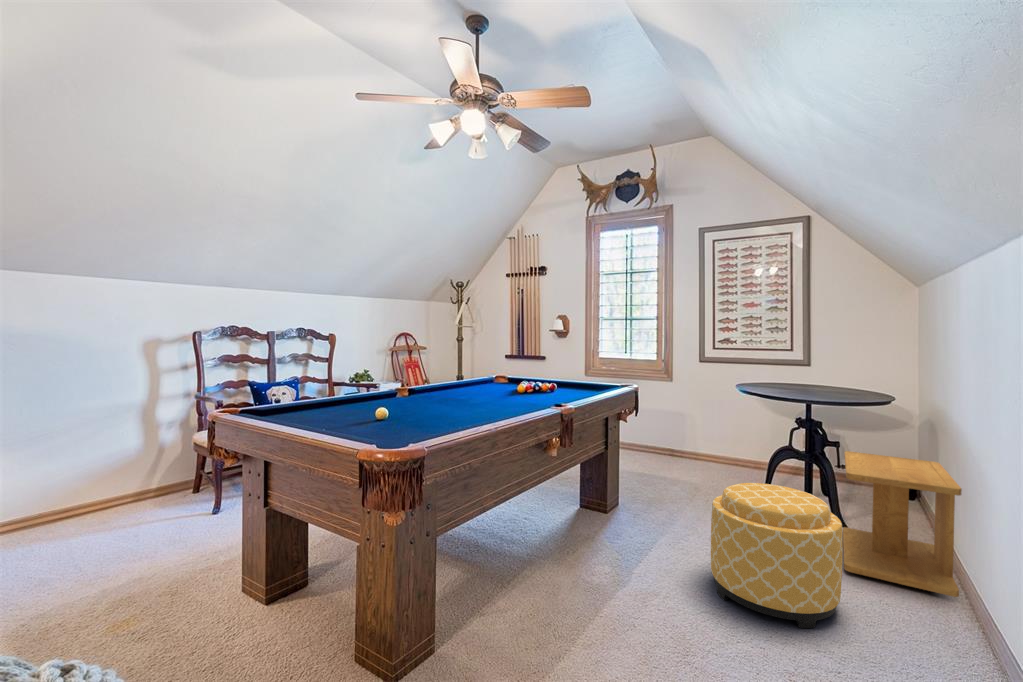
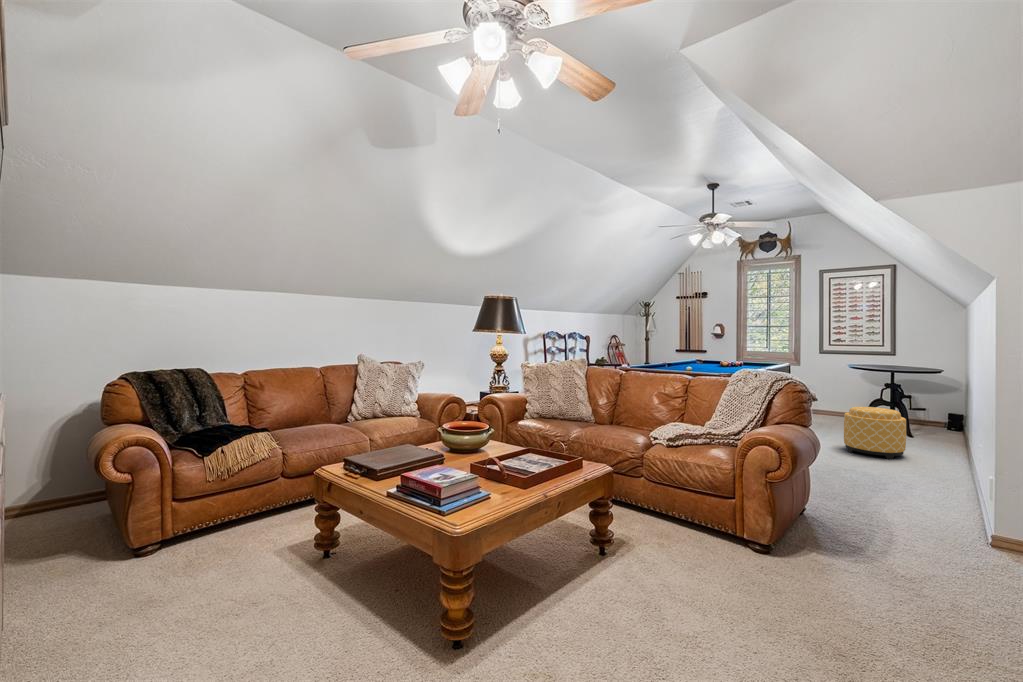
side table: present [843,451,962,597] -> none [910,398,965,455]

